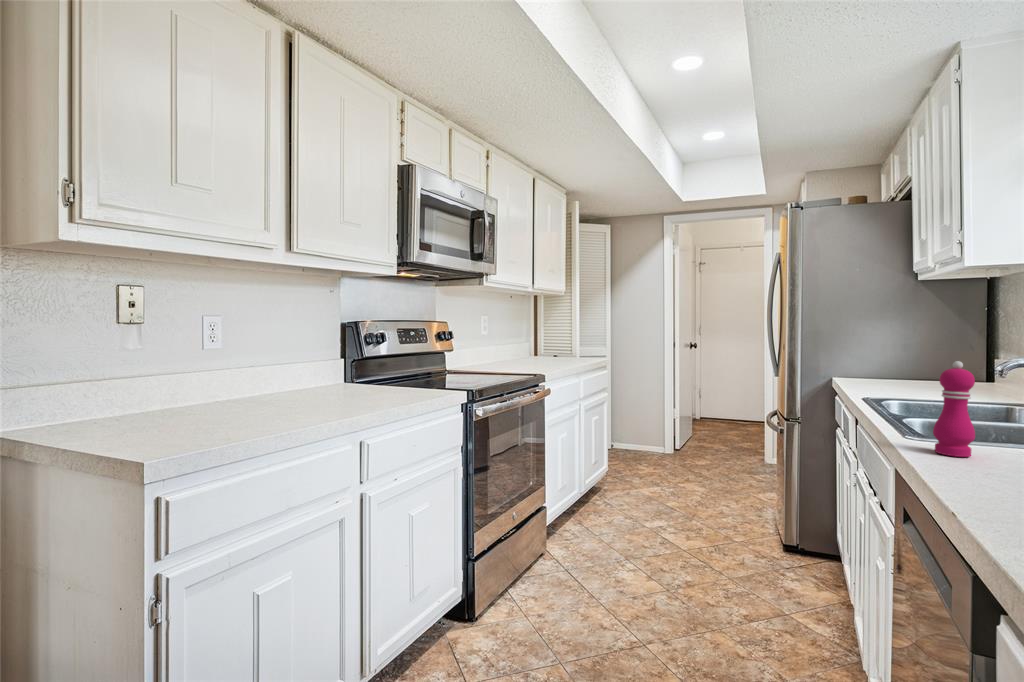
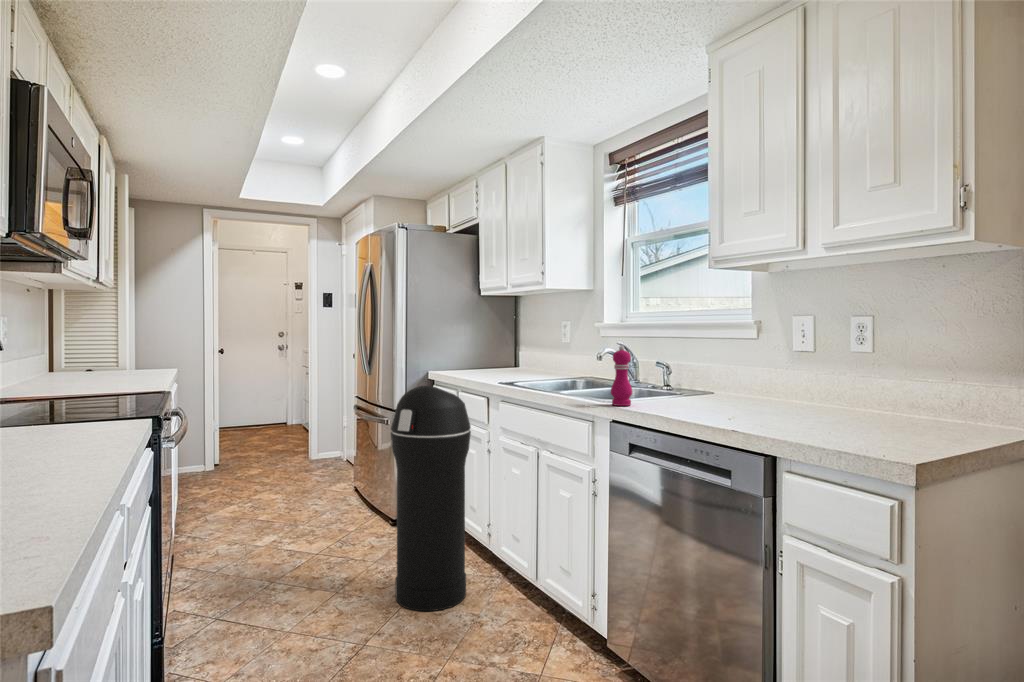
trash can: none [712,393,816,657] -> present [391,386,471,611]

